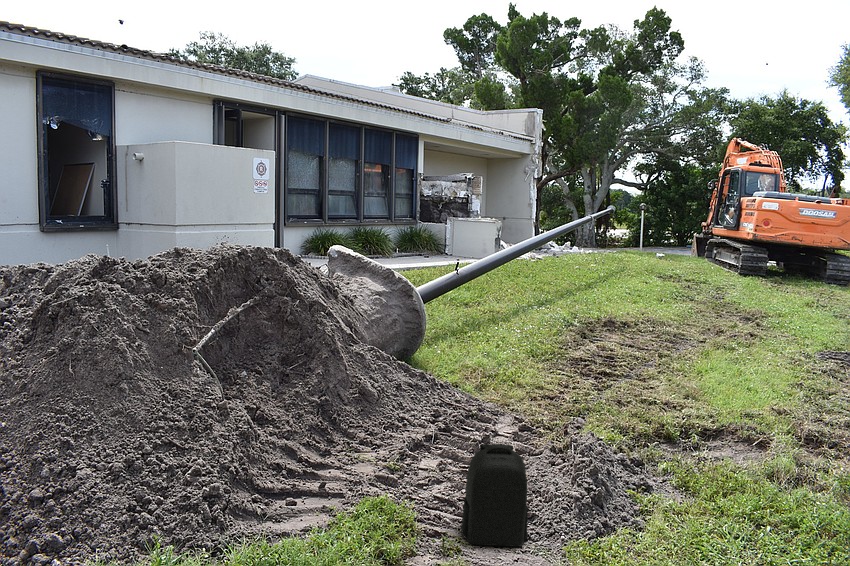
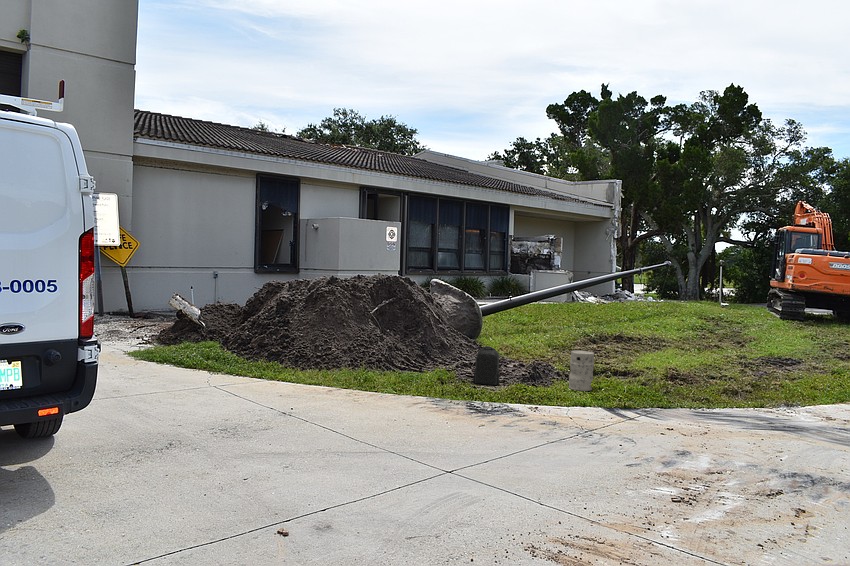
trash can: none [685,436,753,543] -> present [569,350,594,391]

